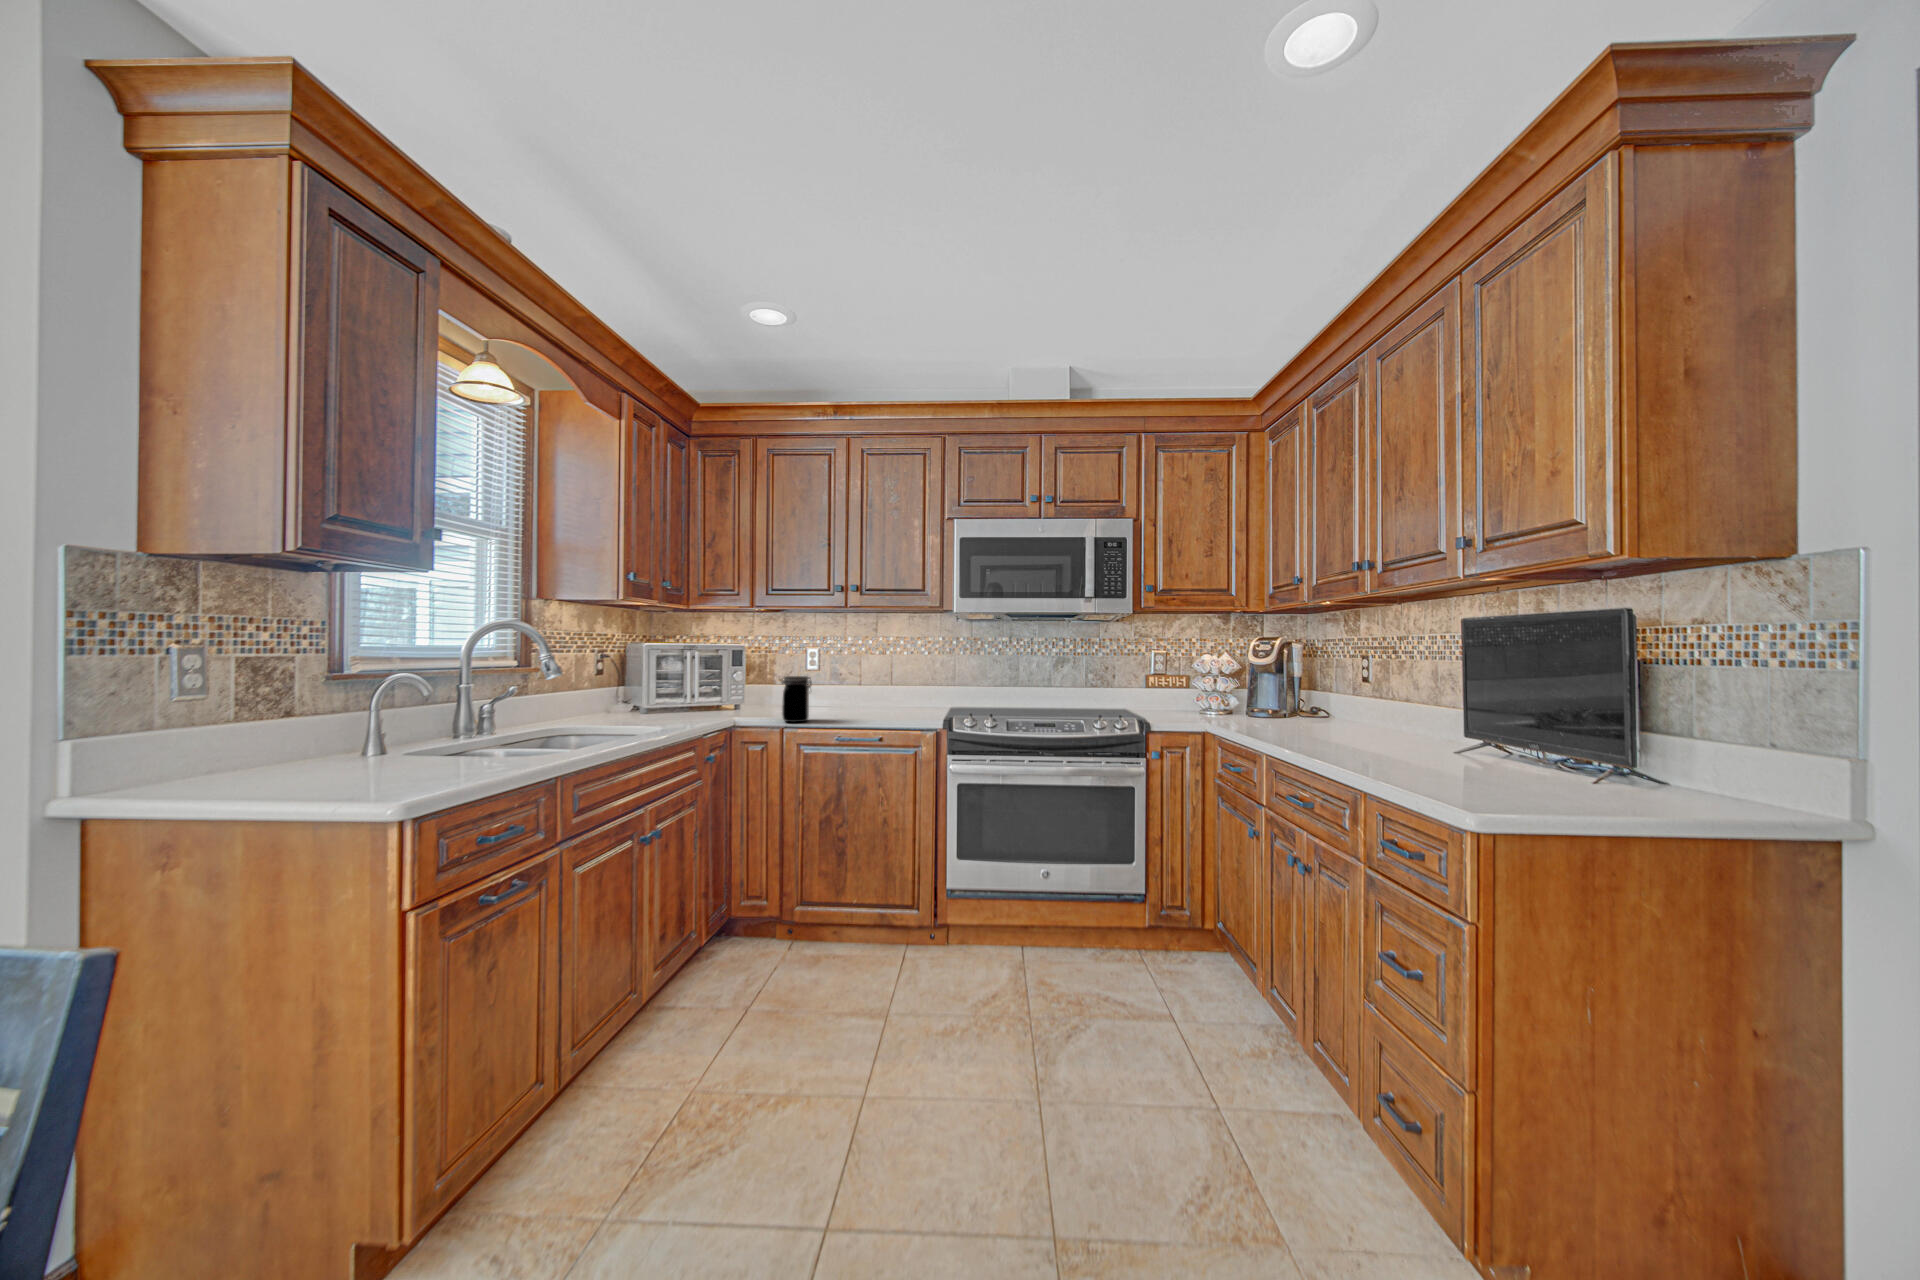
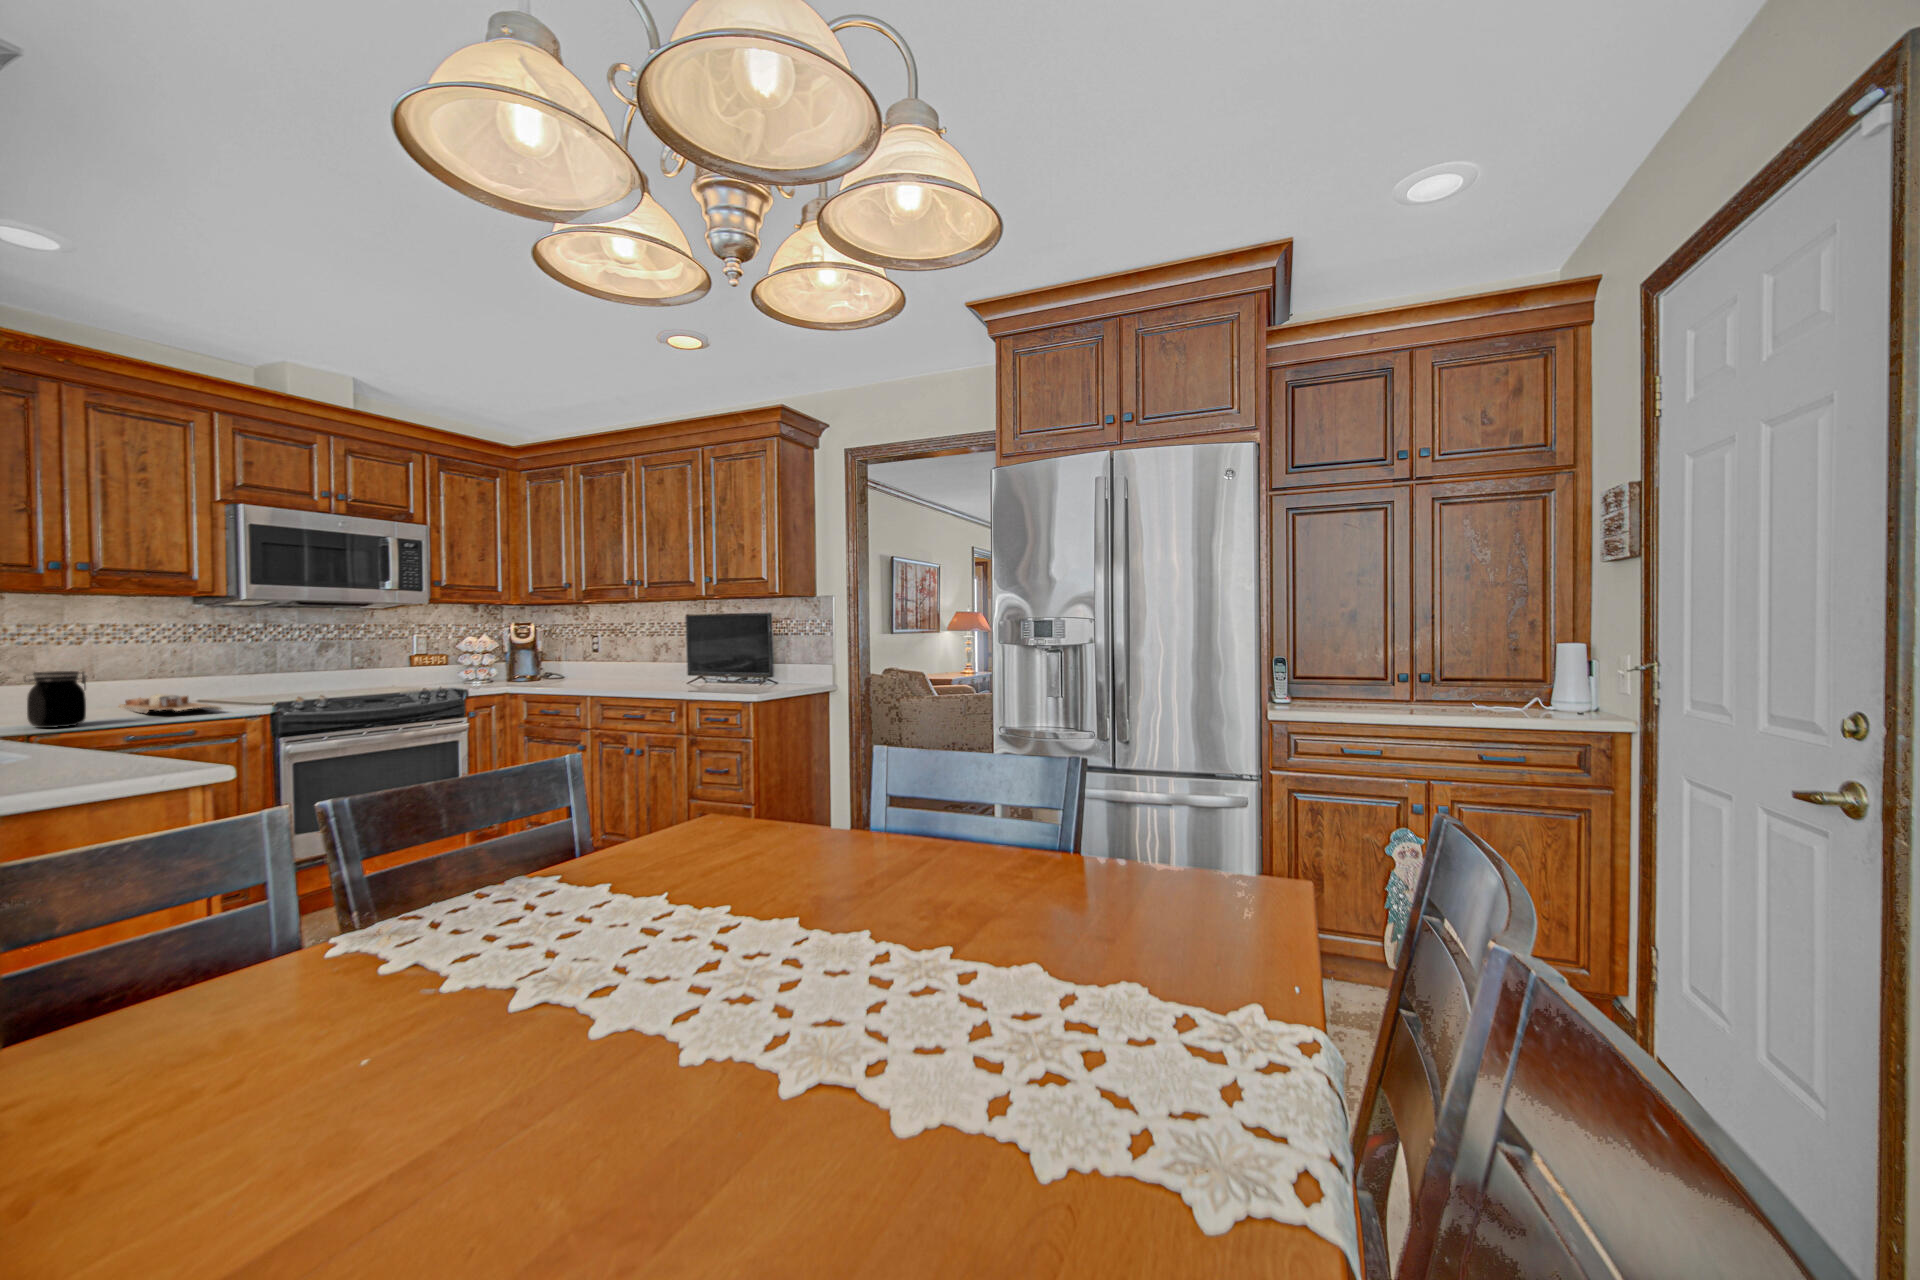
cutting board: none [857,700,922,720] -> present [119,694,221,713]

